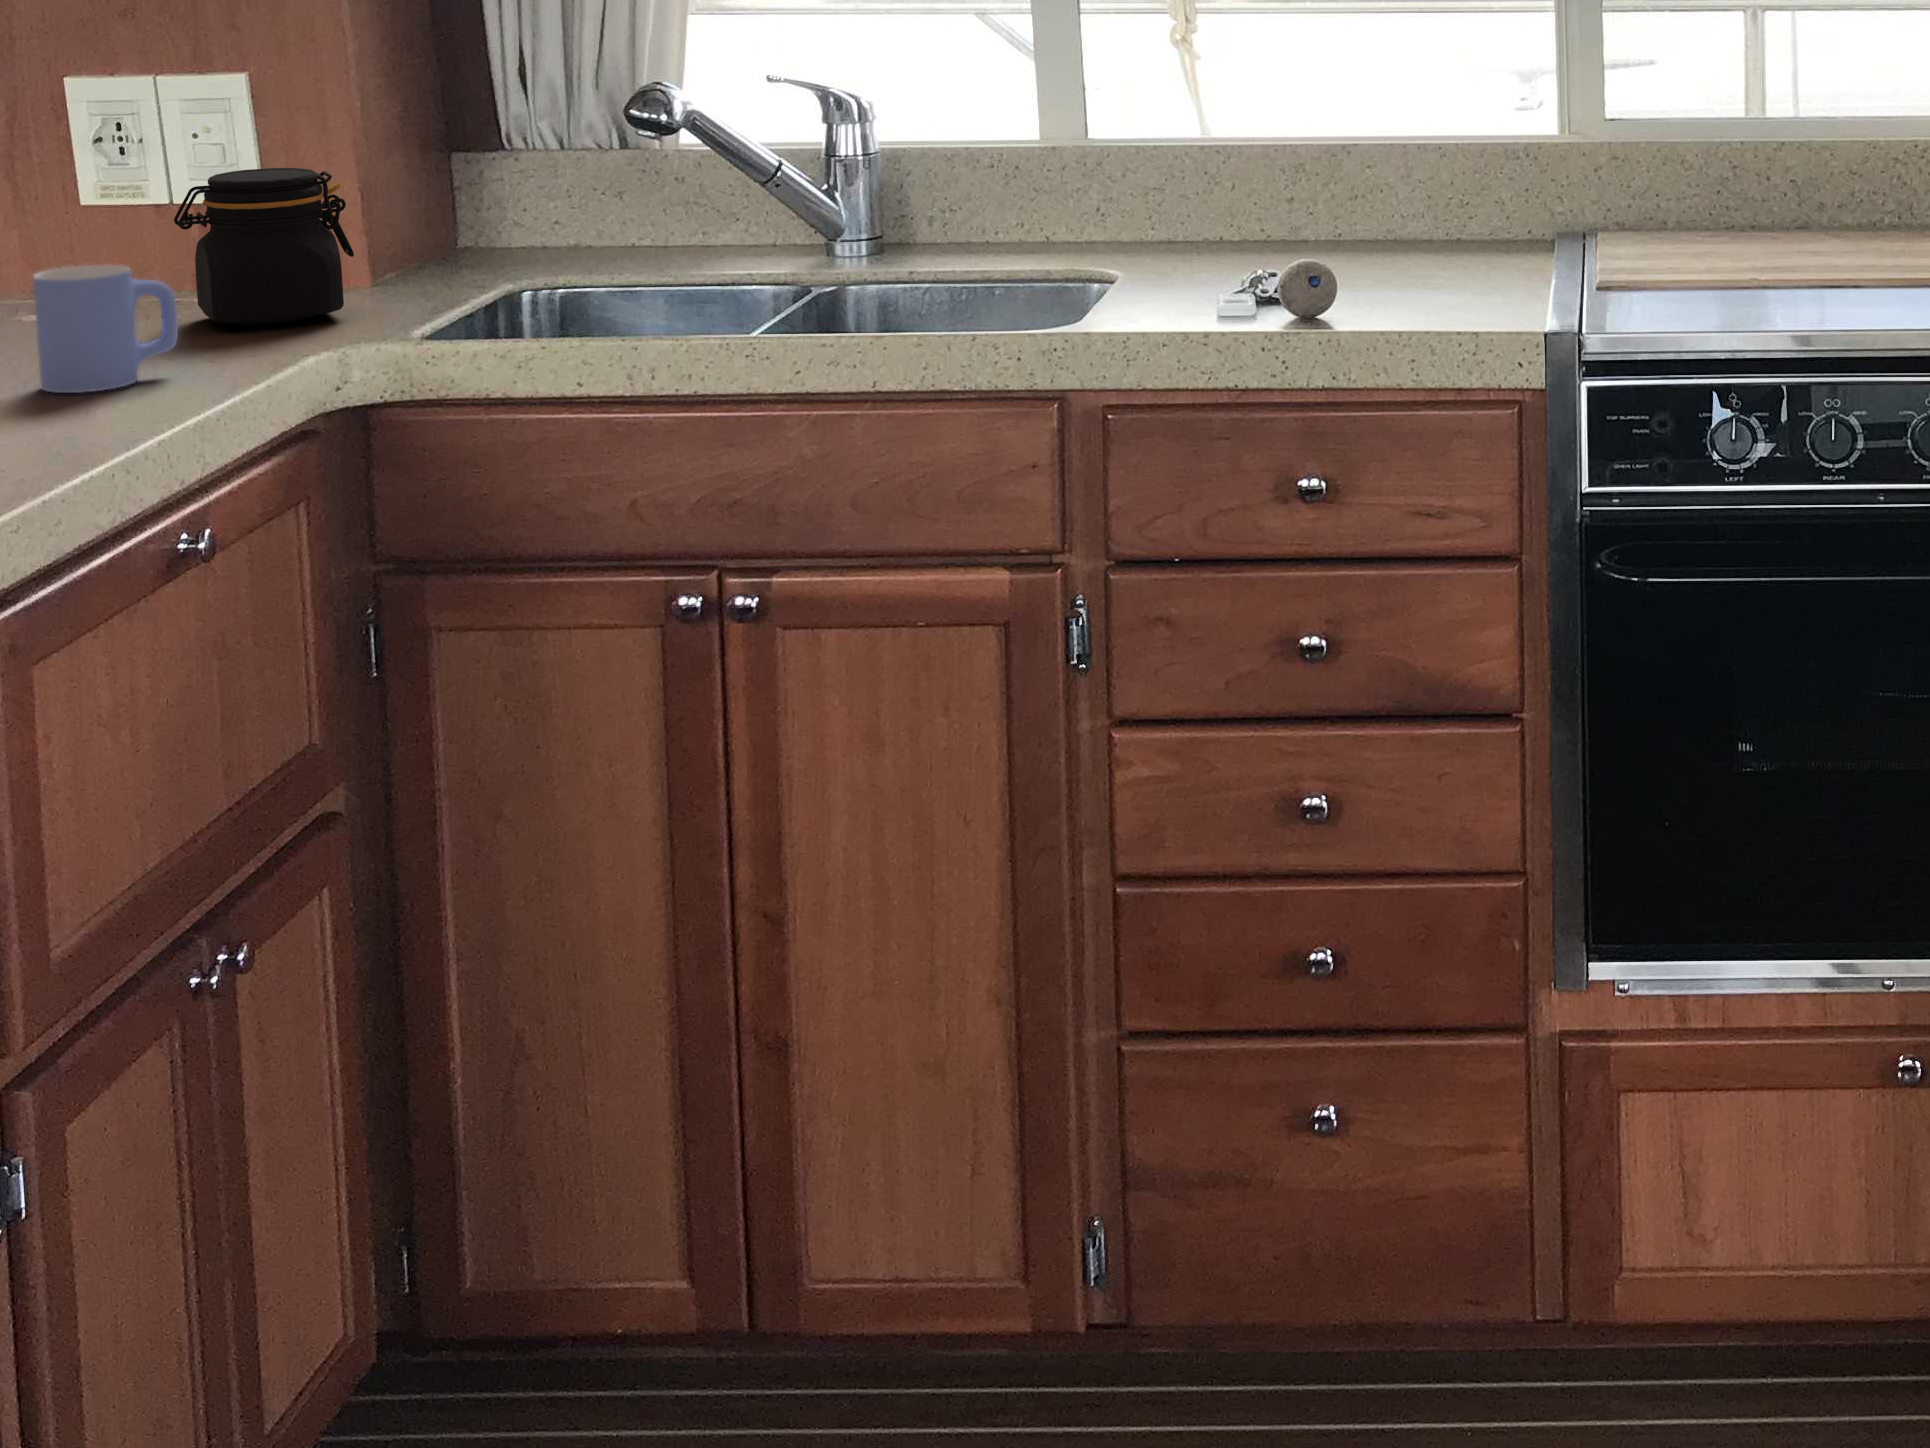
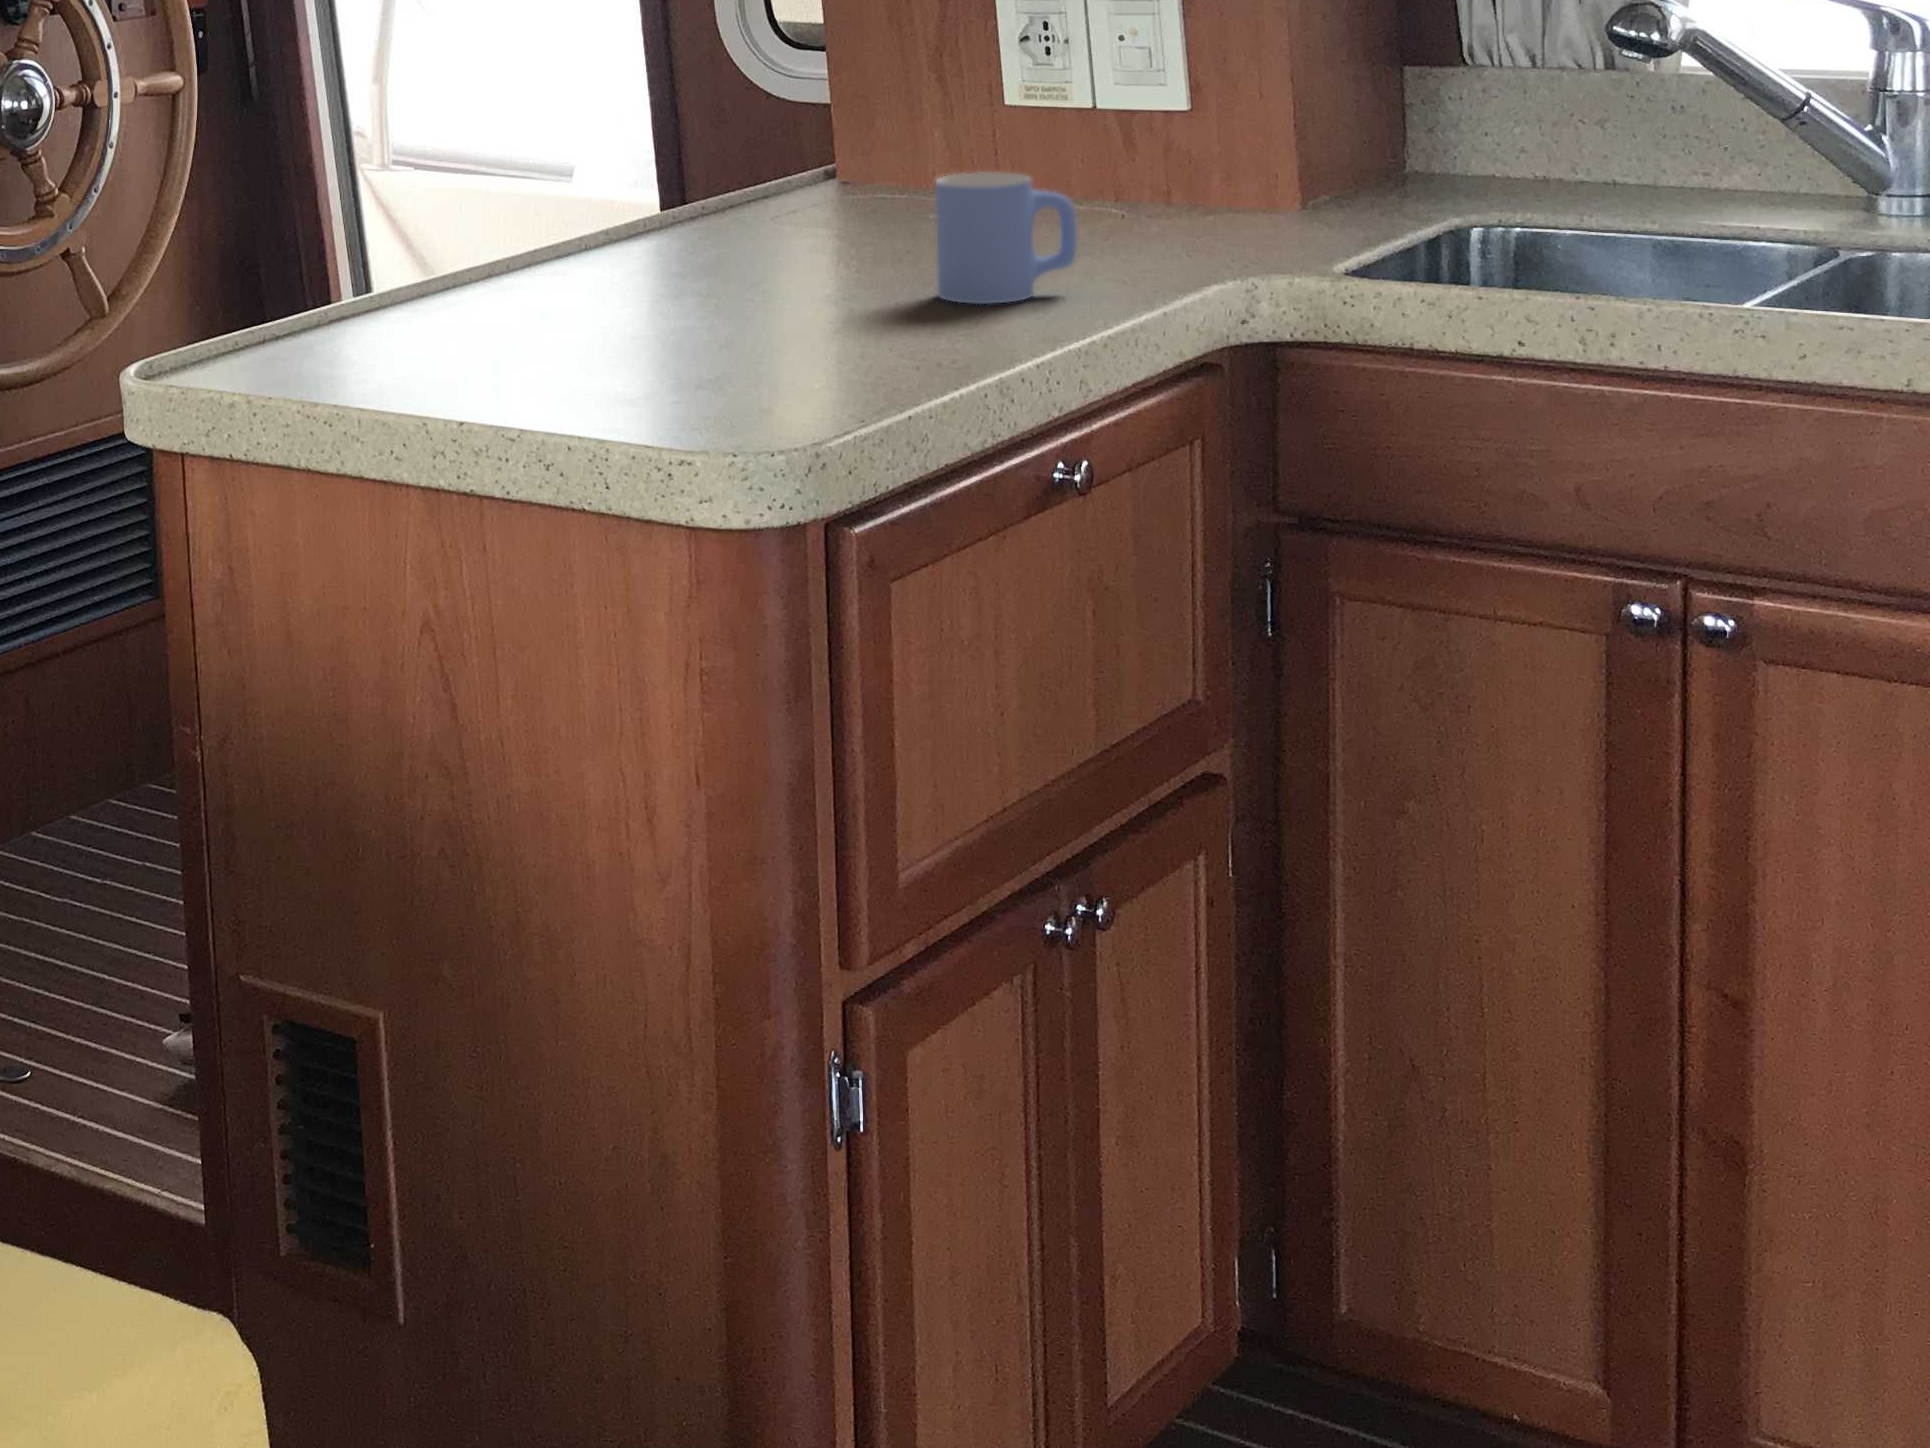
jar: present [174,168,354,325] -> none [1087,78,1276,245]

